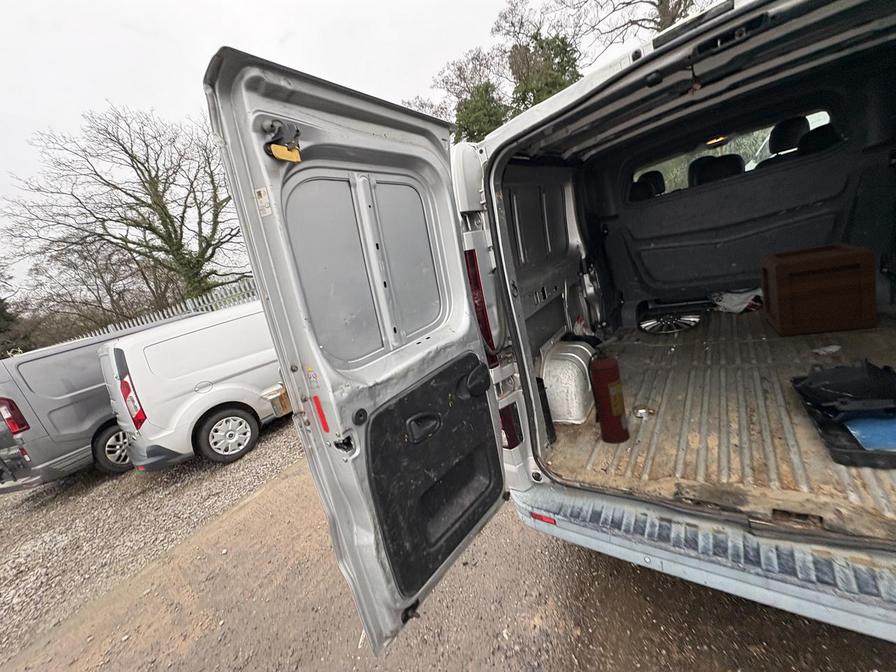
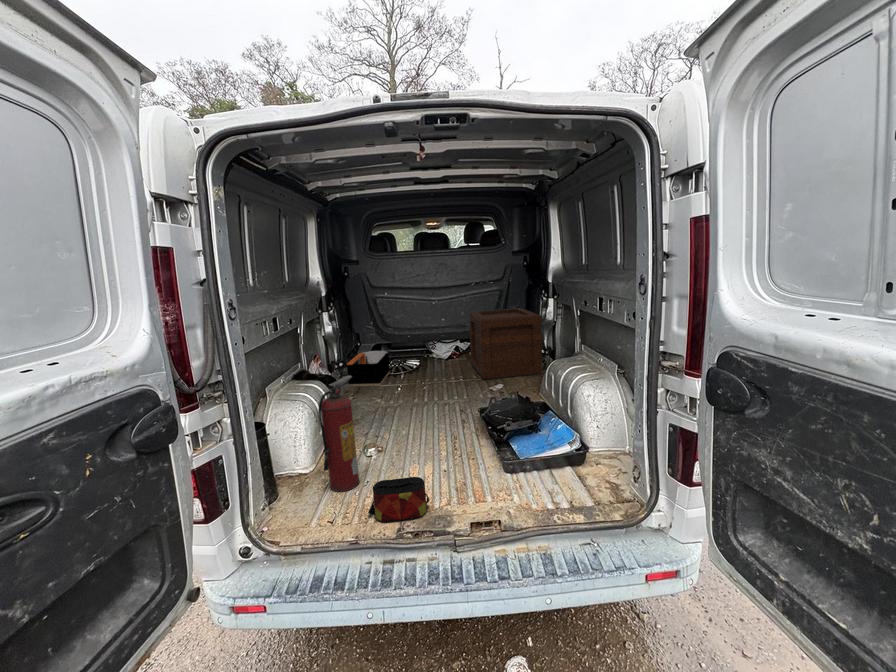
storage bin: none [611,308,659,346] -> present [347,351,390,386]
bag: none [639,435,704,475] -> present [368,477,429,523]

